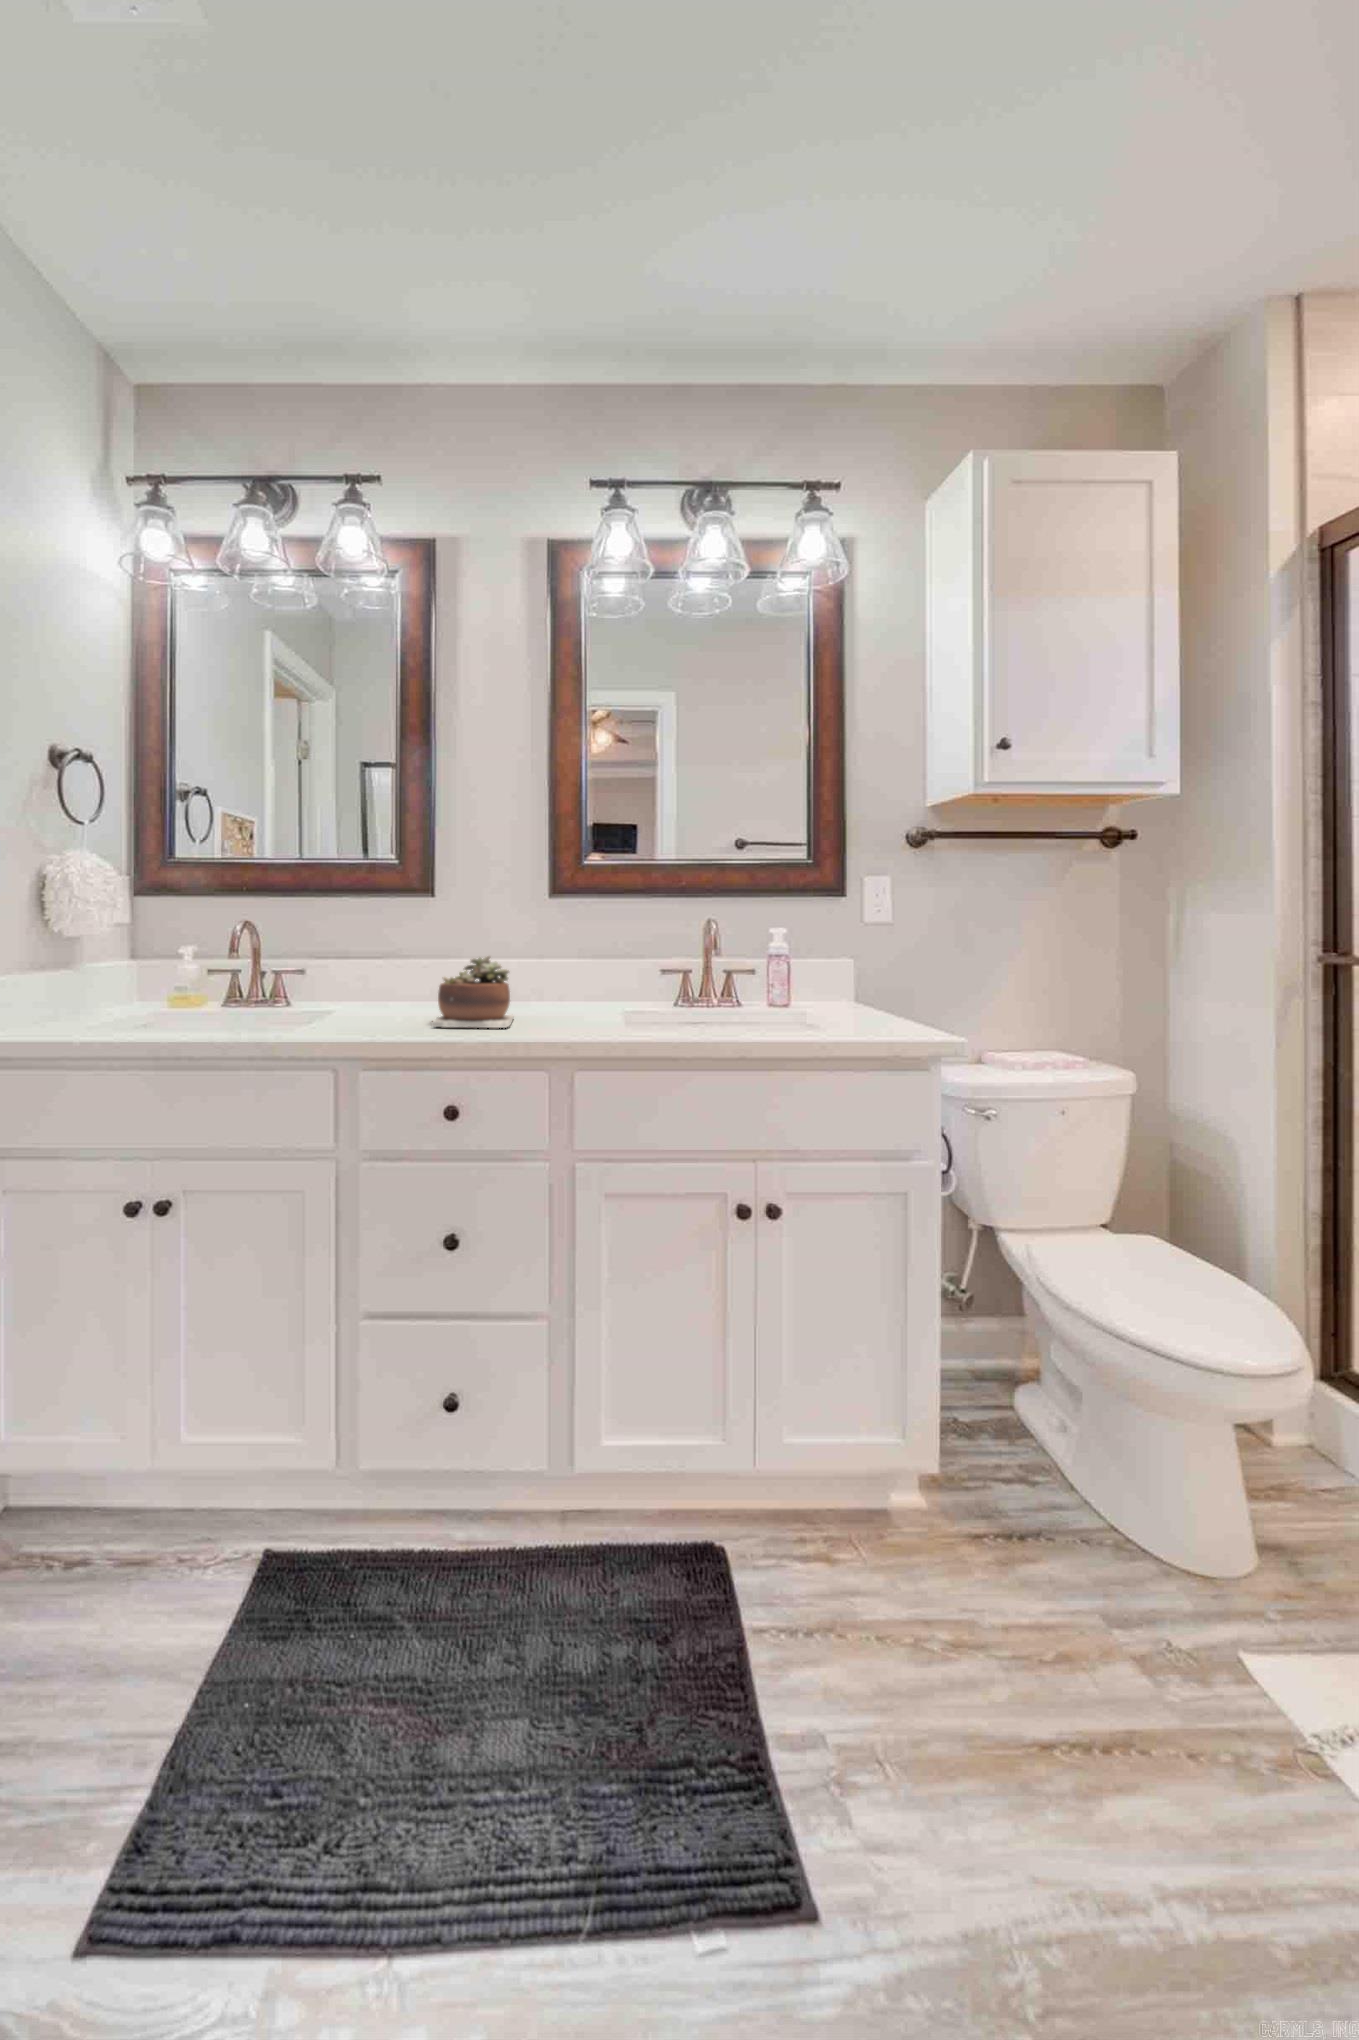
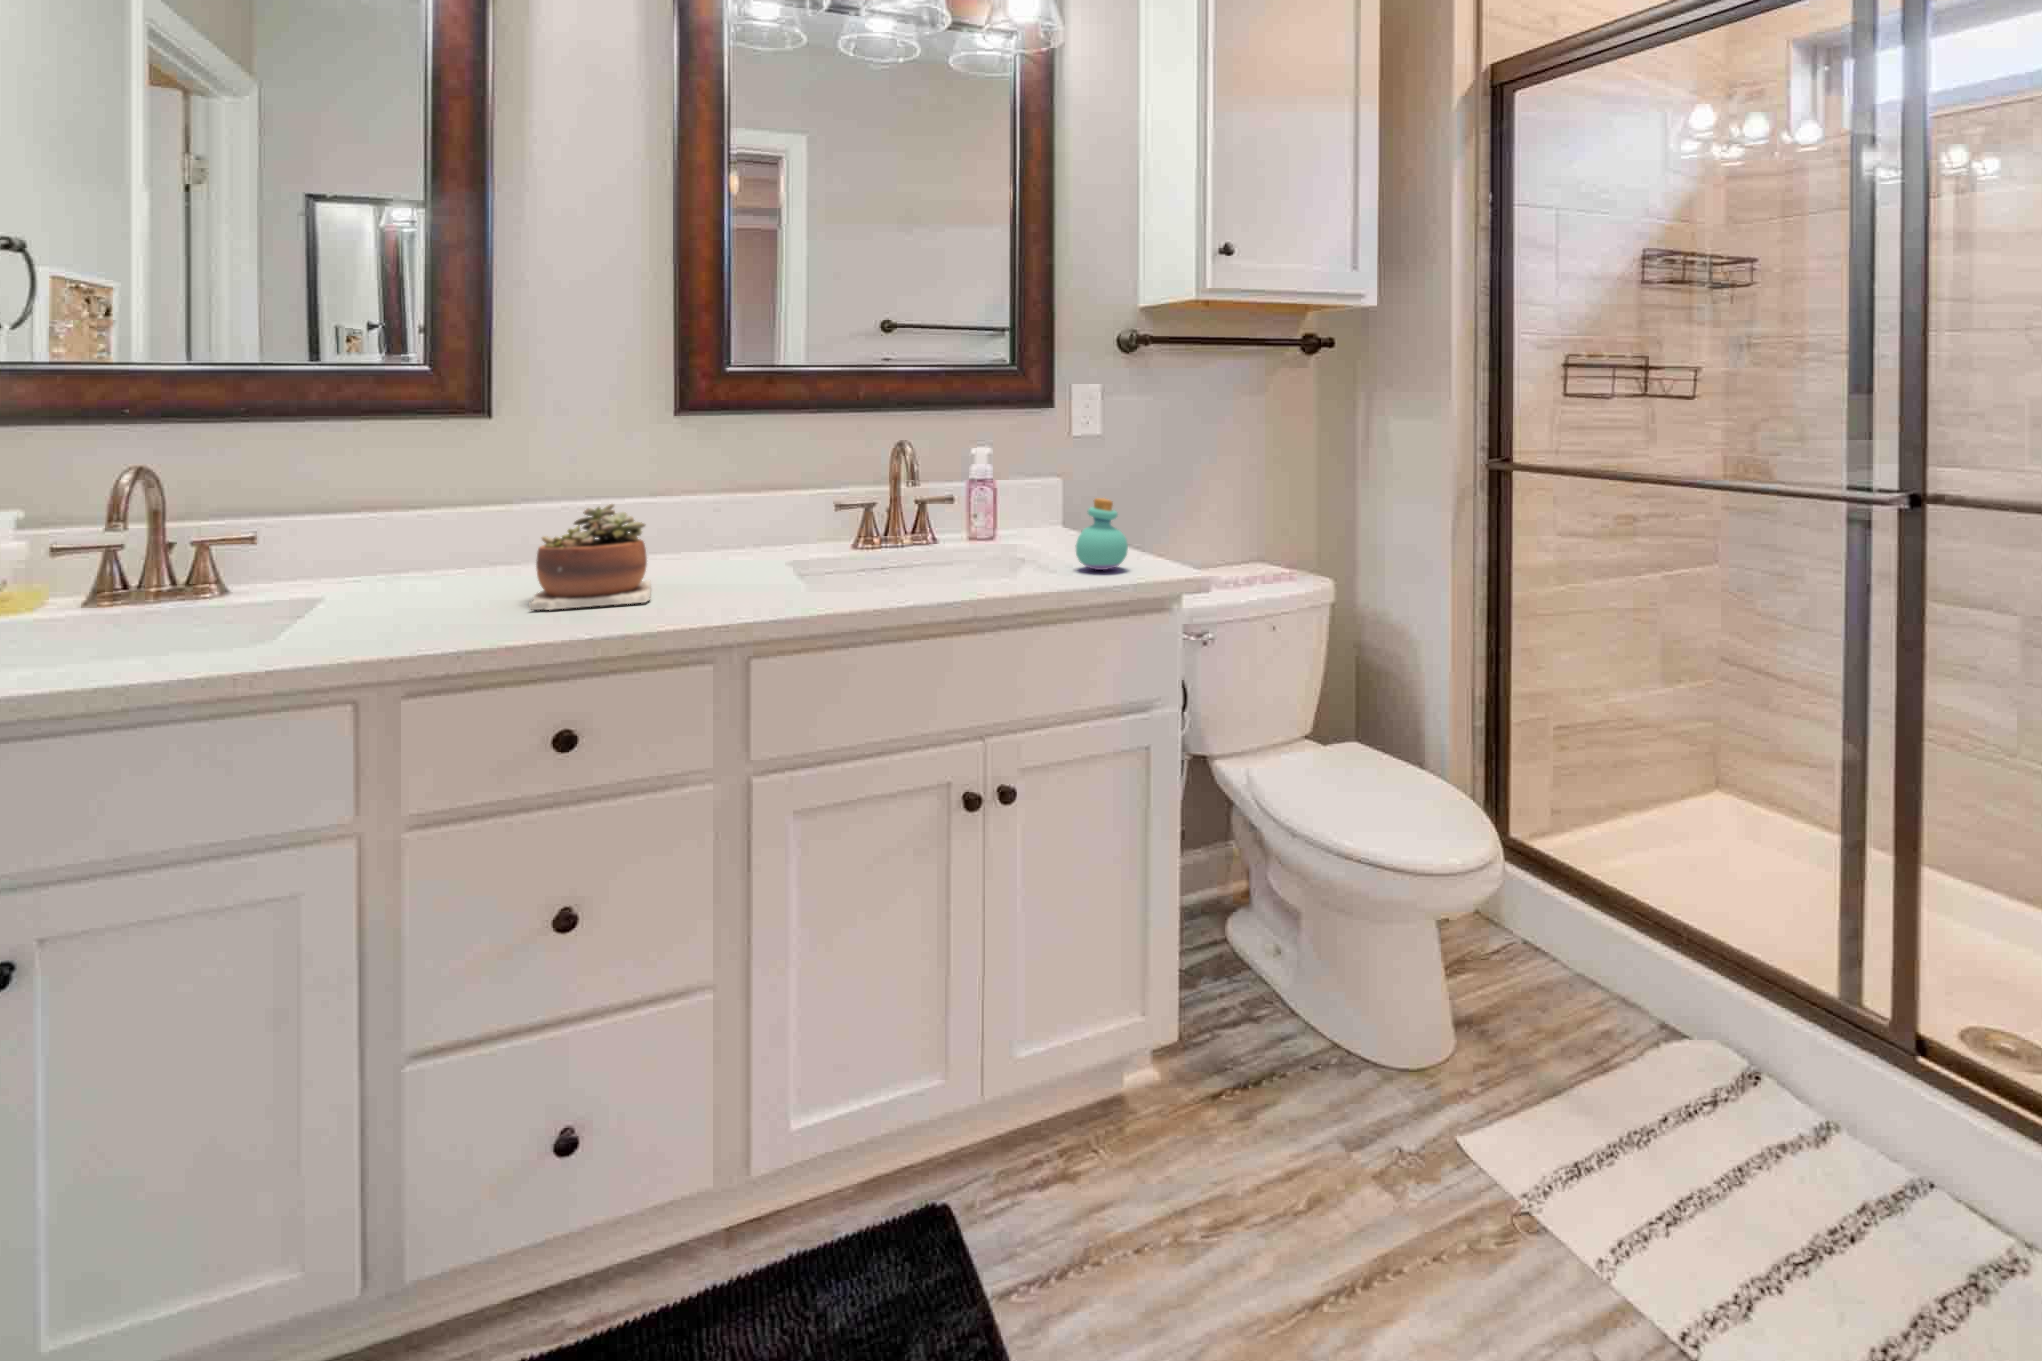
perfume bottle: none [848,968,896,1031] -> present [1076,498,1128,570]

